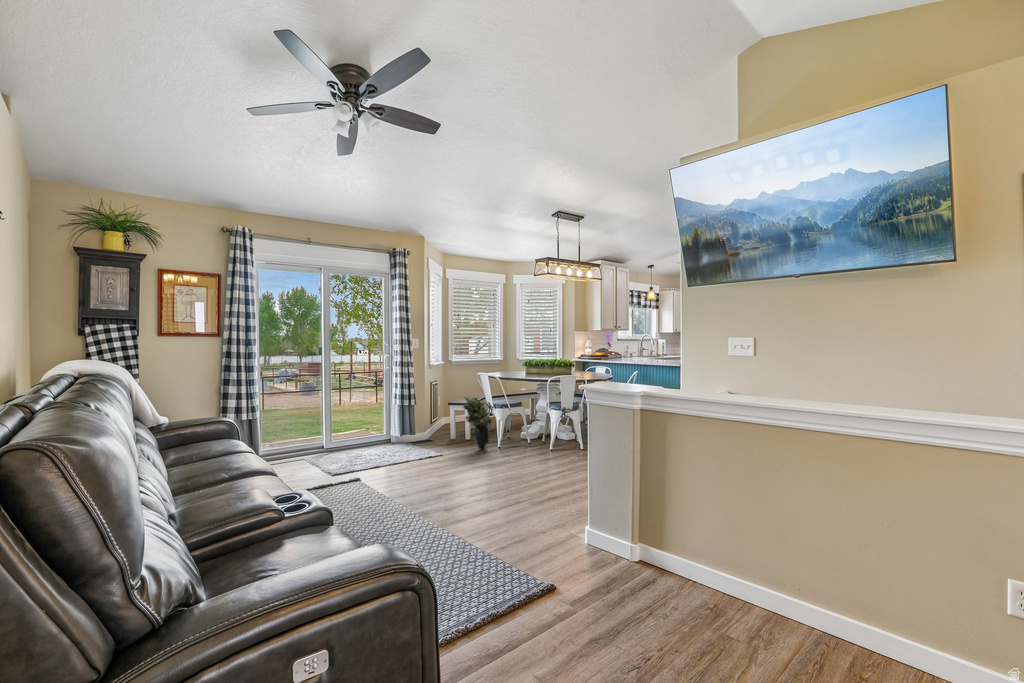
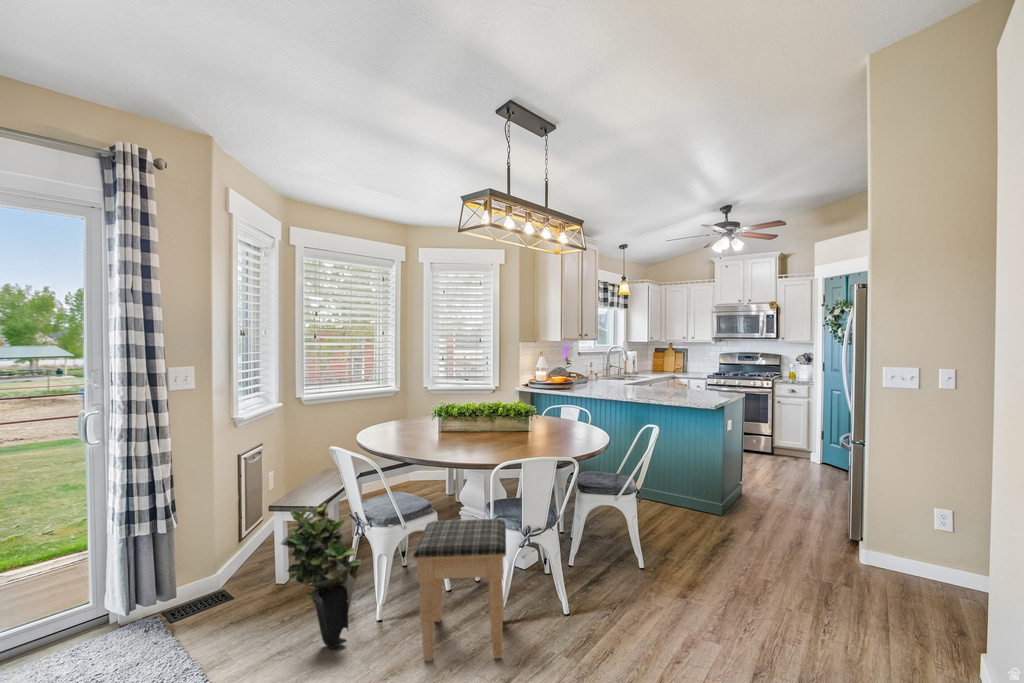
footstool: none [515,405,555,454] -> present [413,519,506,662]

